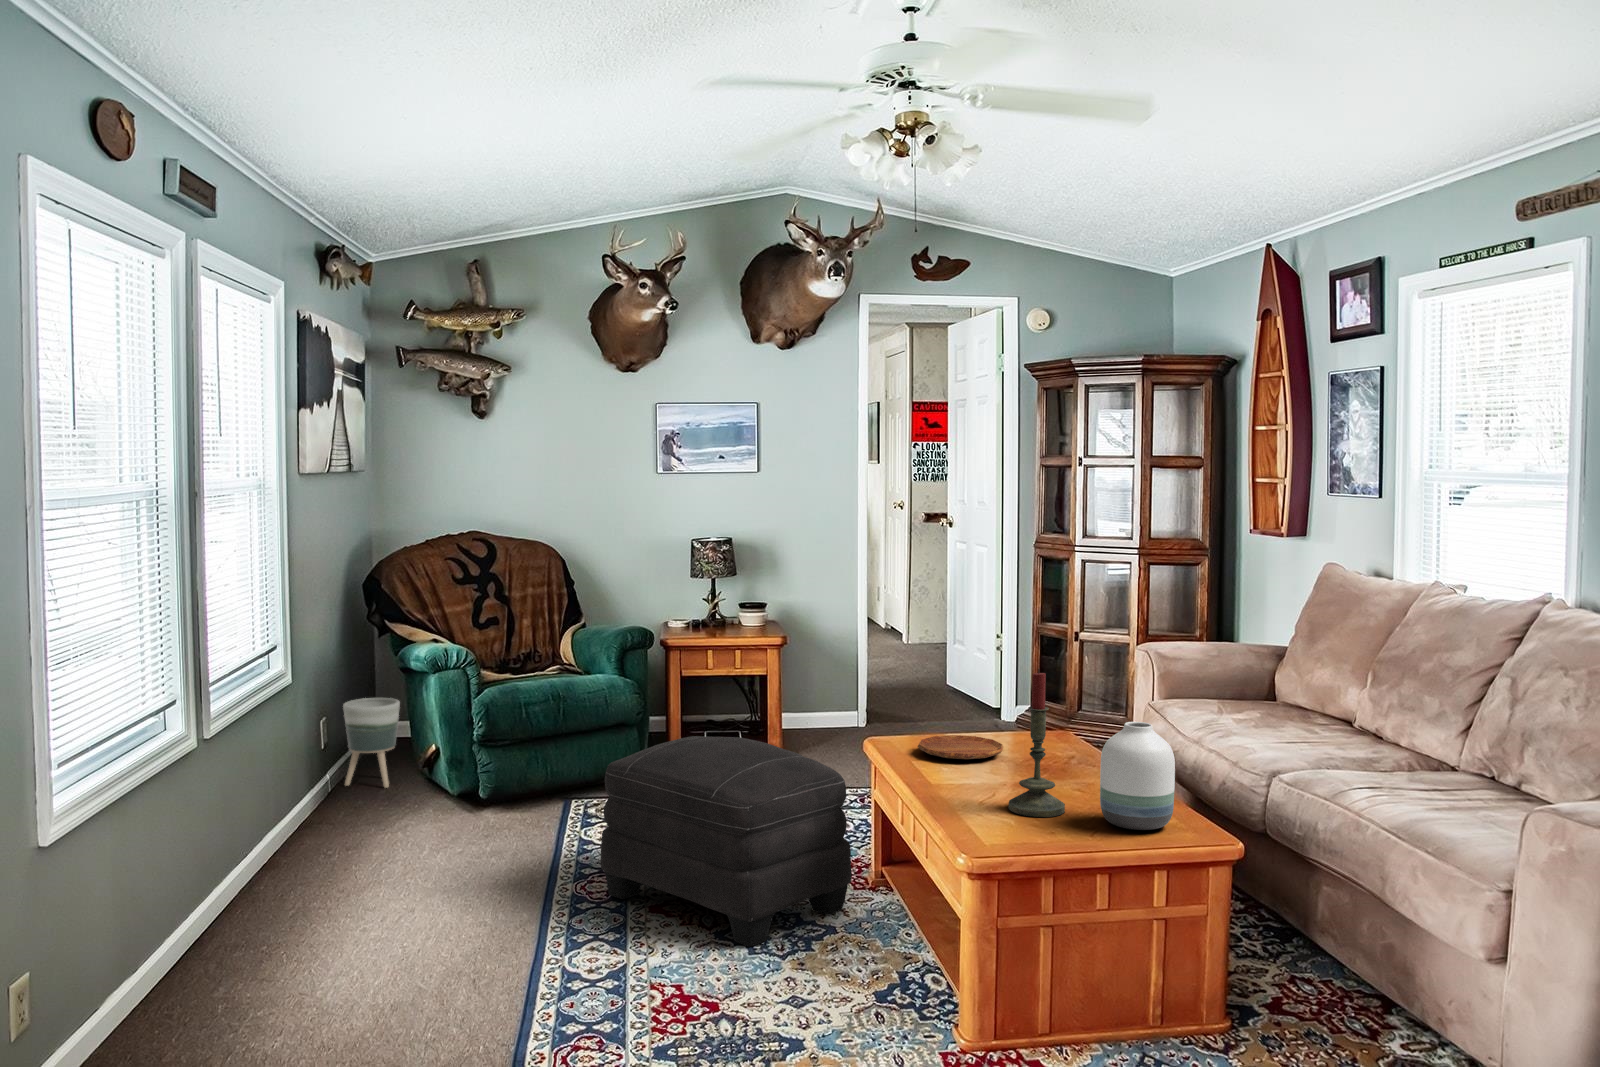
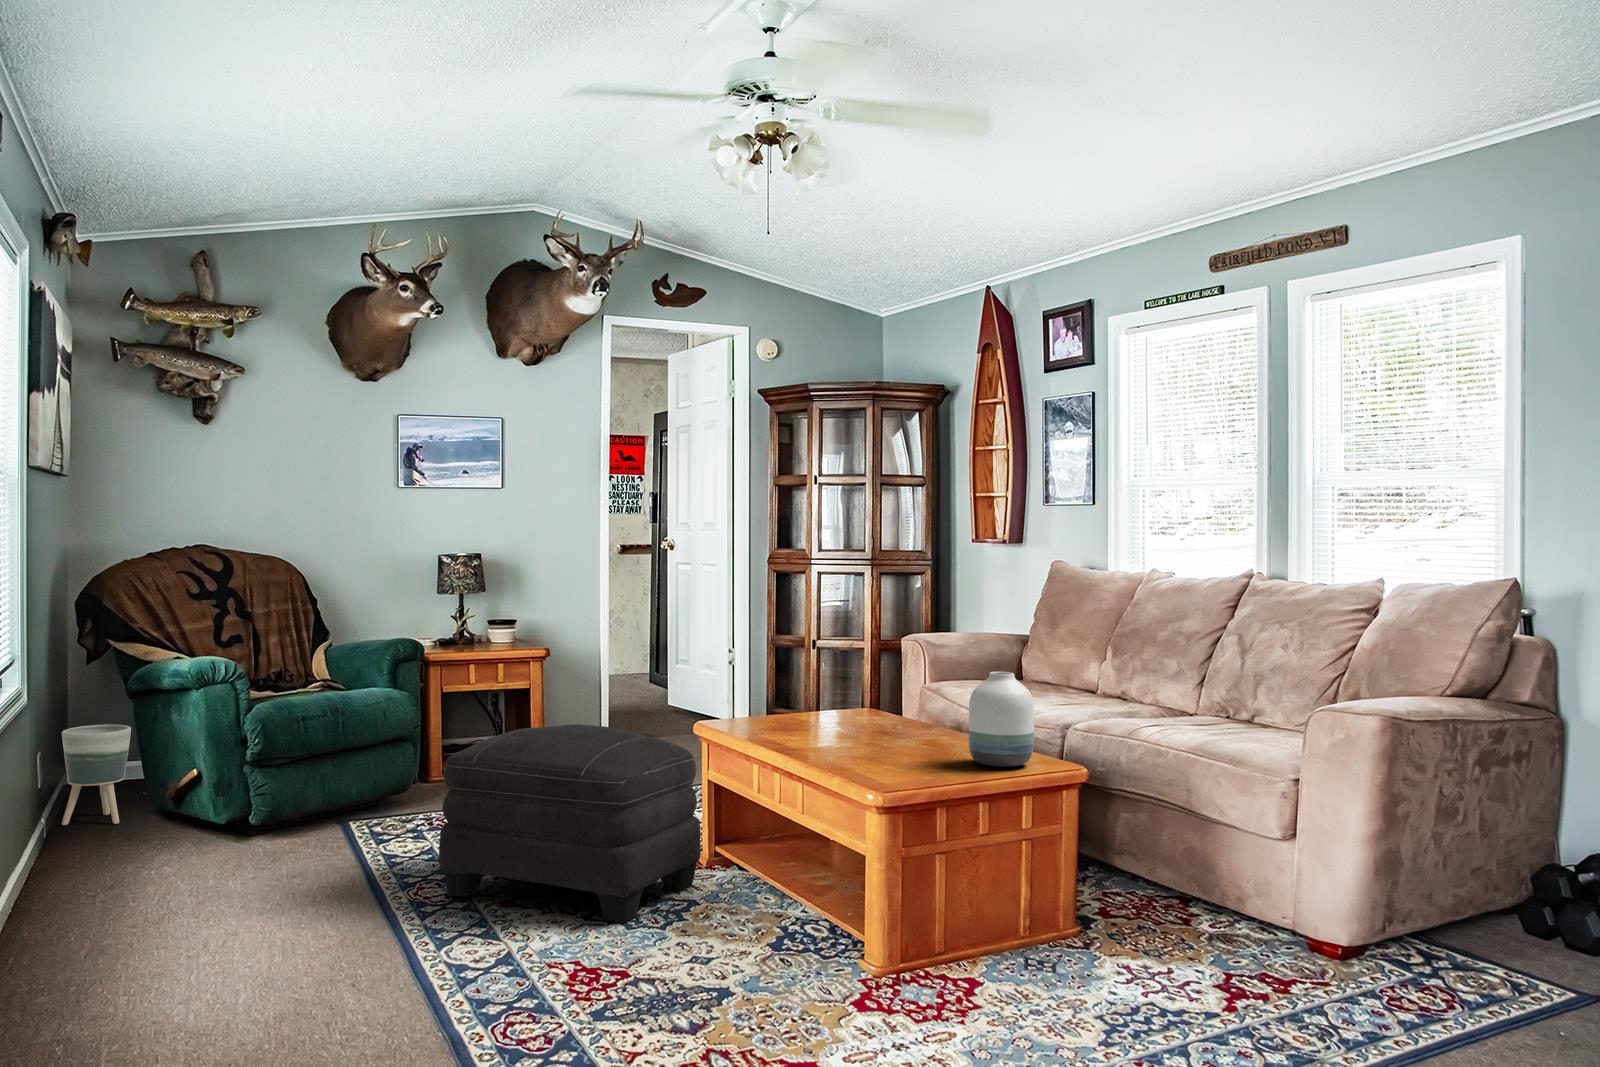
candle: present [1009,669,1065,817] -> none [881,629,933,765]
tray: present [918,735,1003,759] -> none [758,713,838,730]

